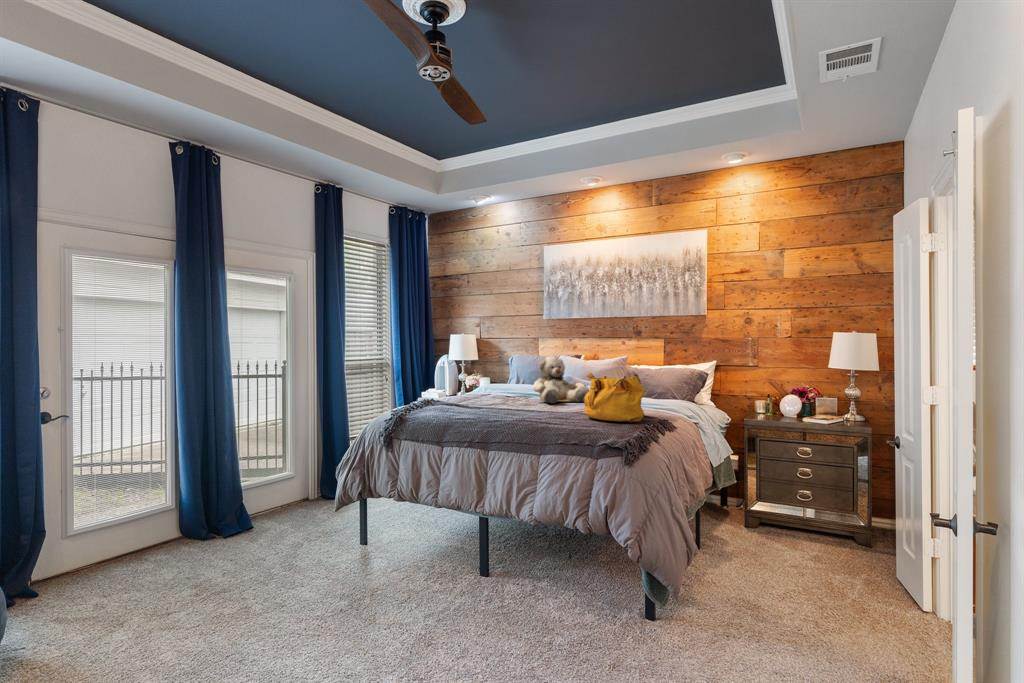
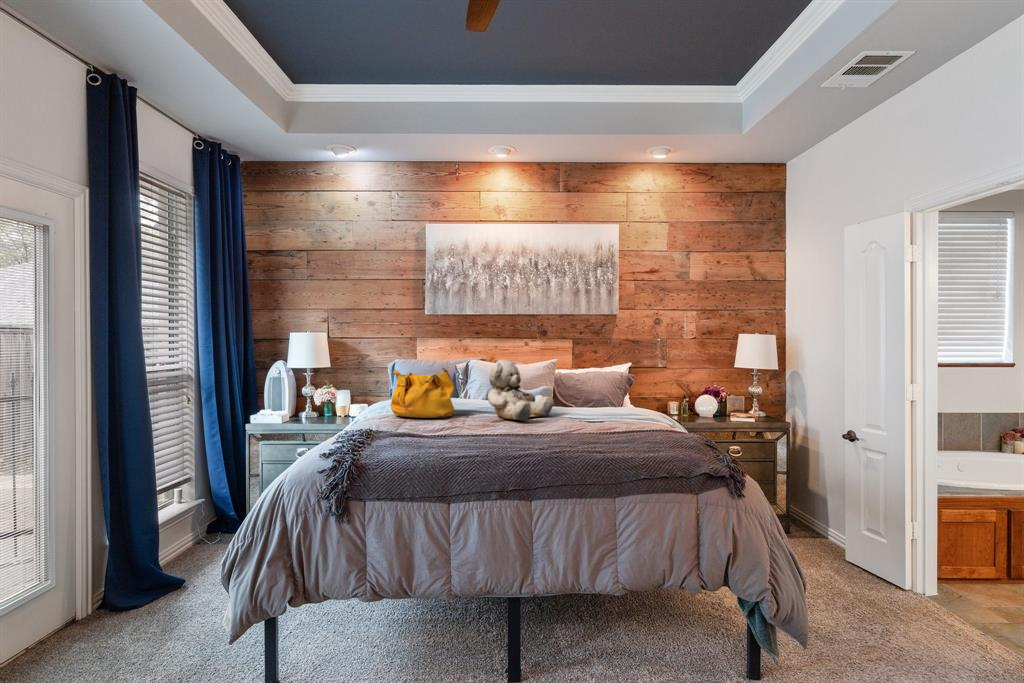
handbag: present [584,372,644,422] -> present [391,367,454,418]

